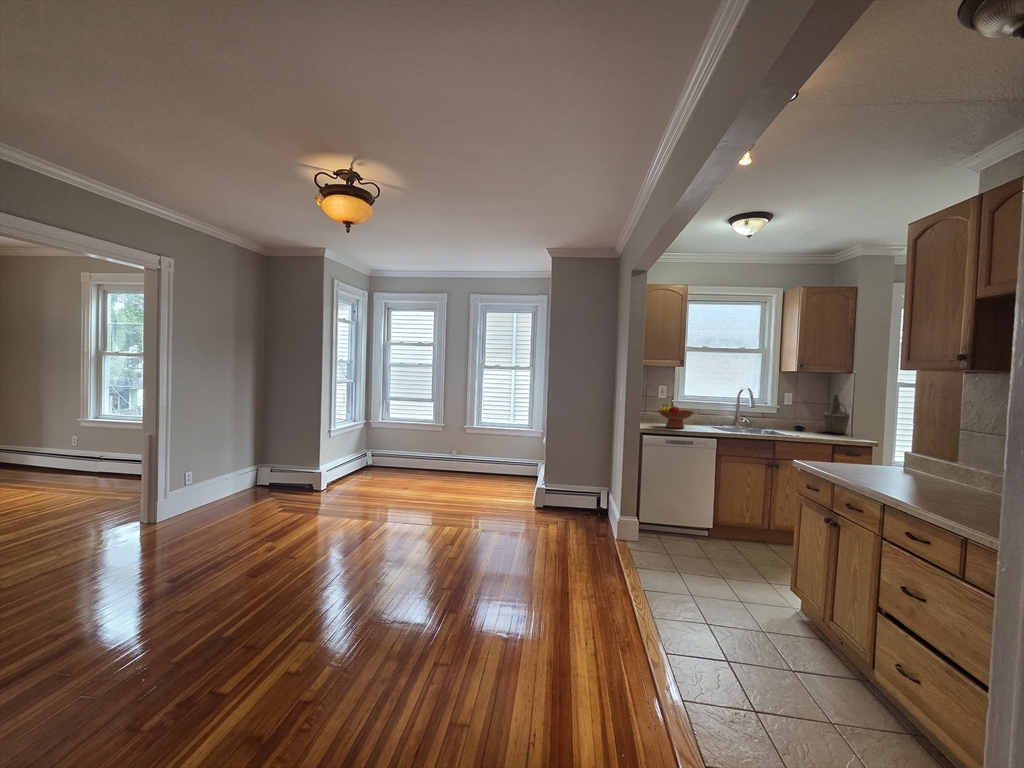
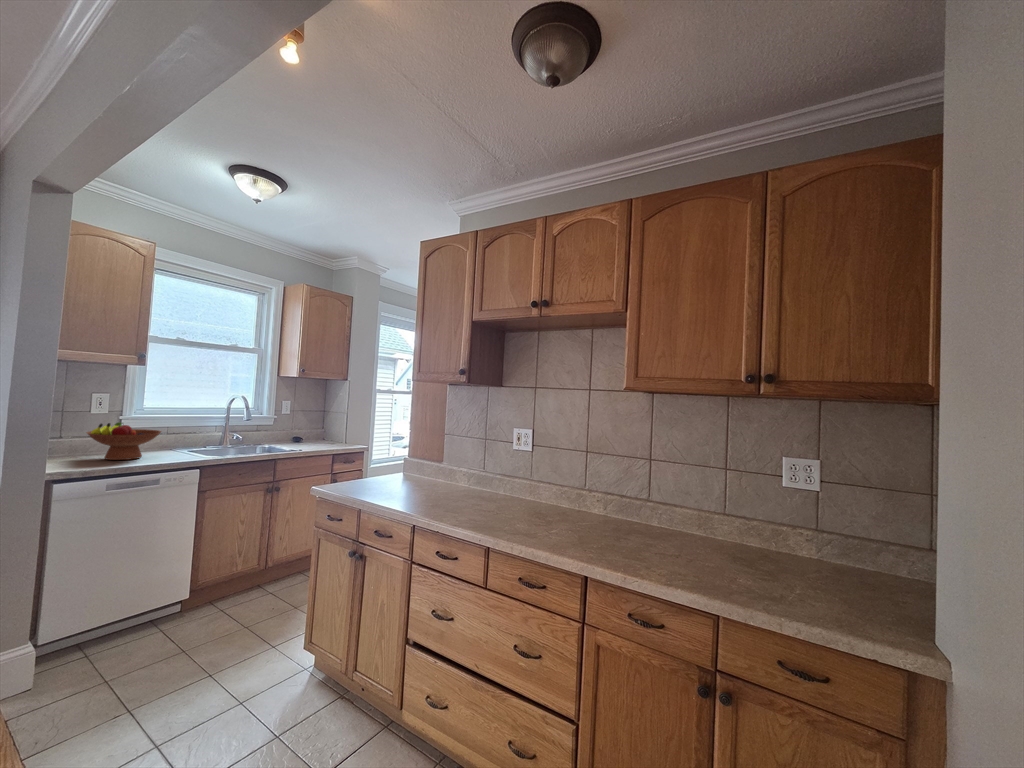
bottle: present [823,394,849,433] -> none [320,403,343,442]

